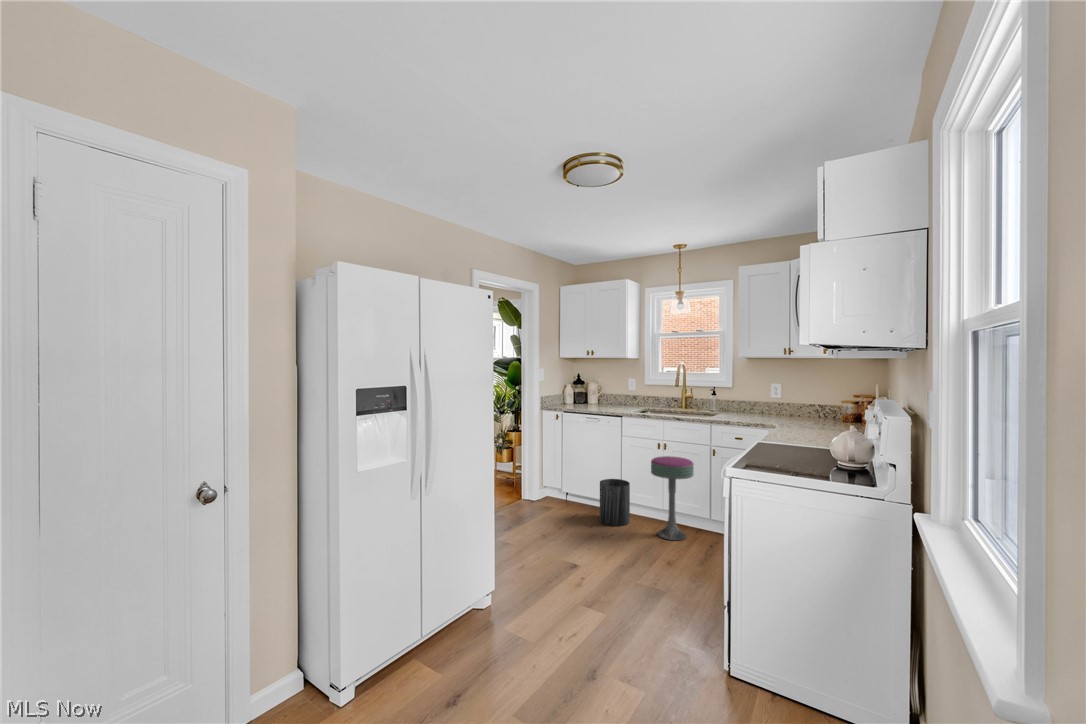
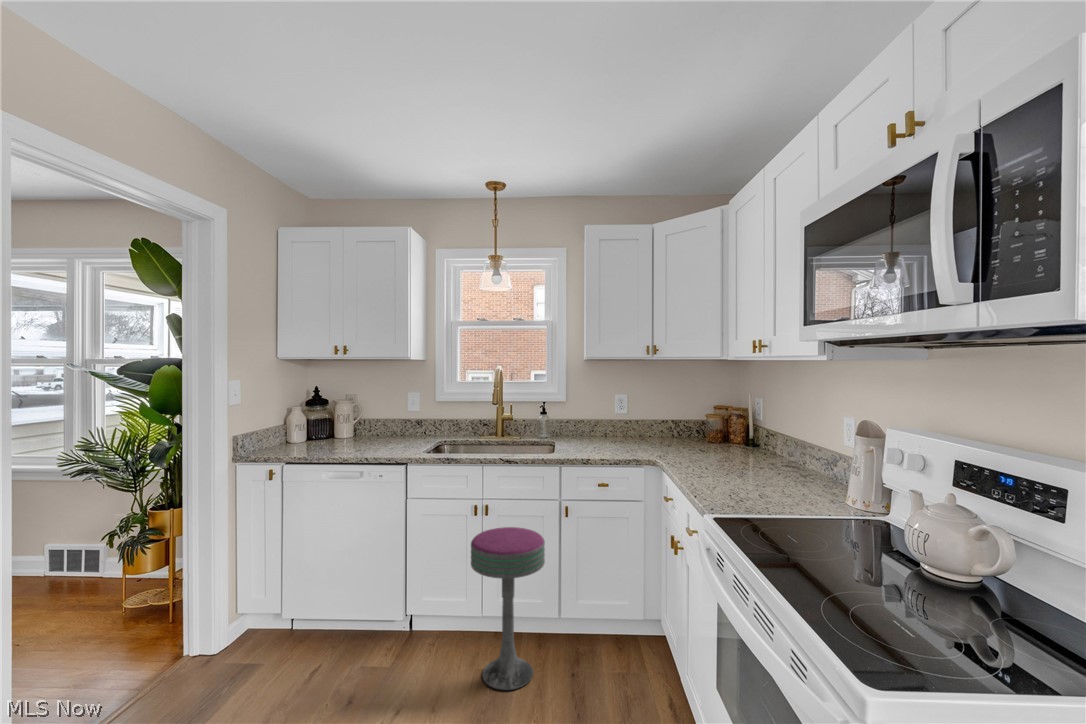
trash can: present [600,479,630,526] -> none [366,579,425,683]

